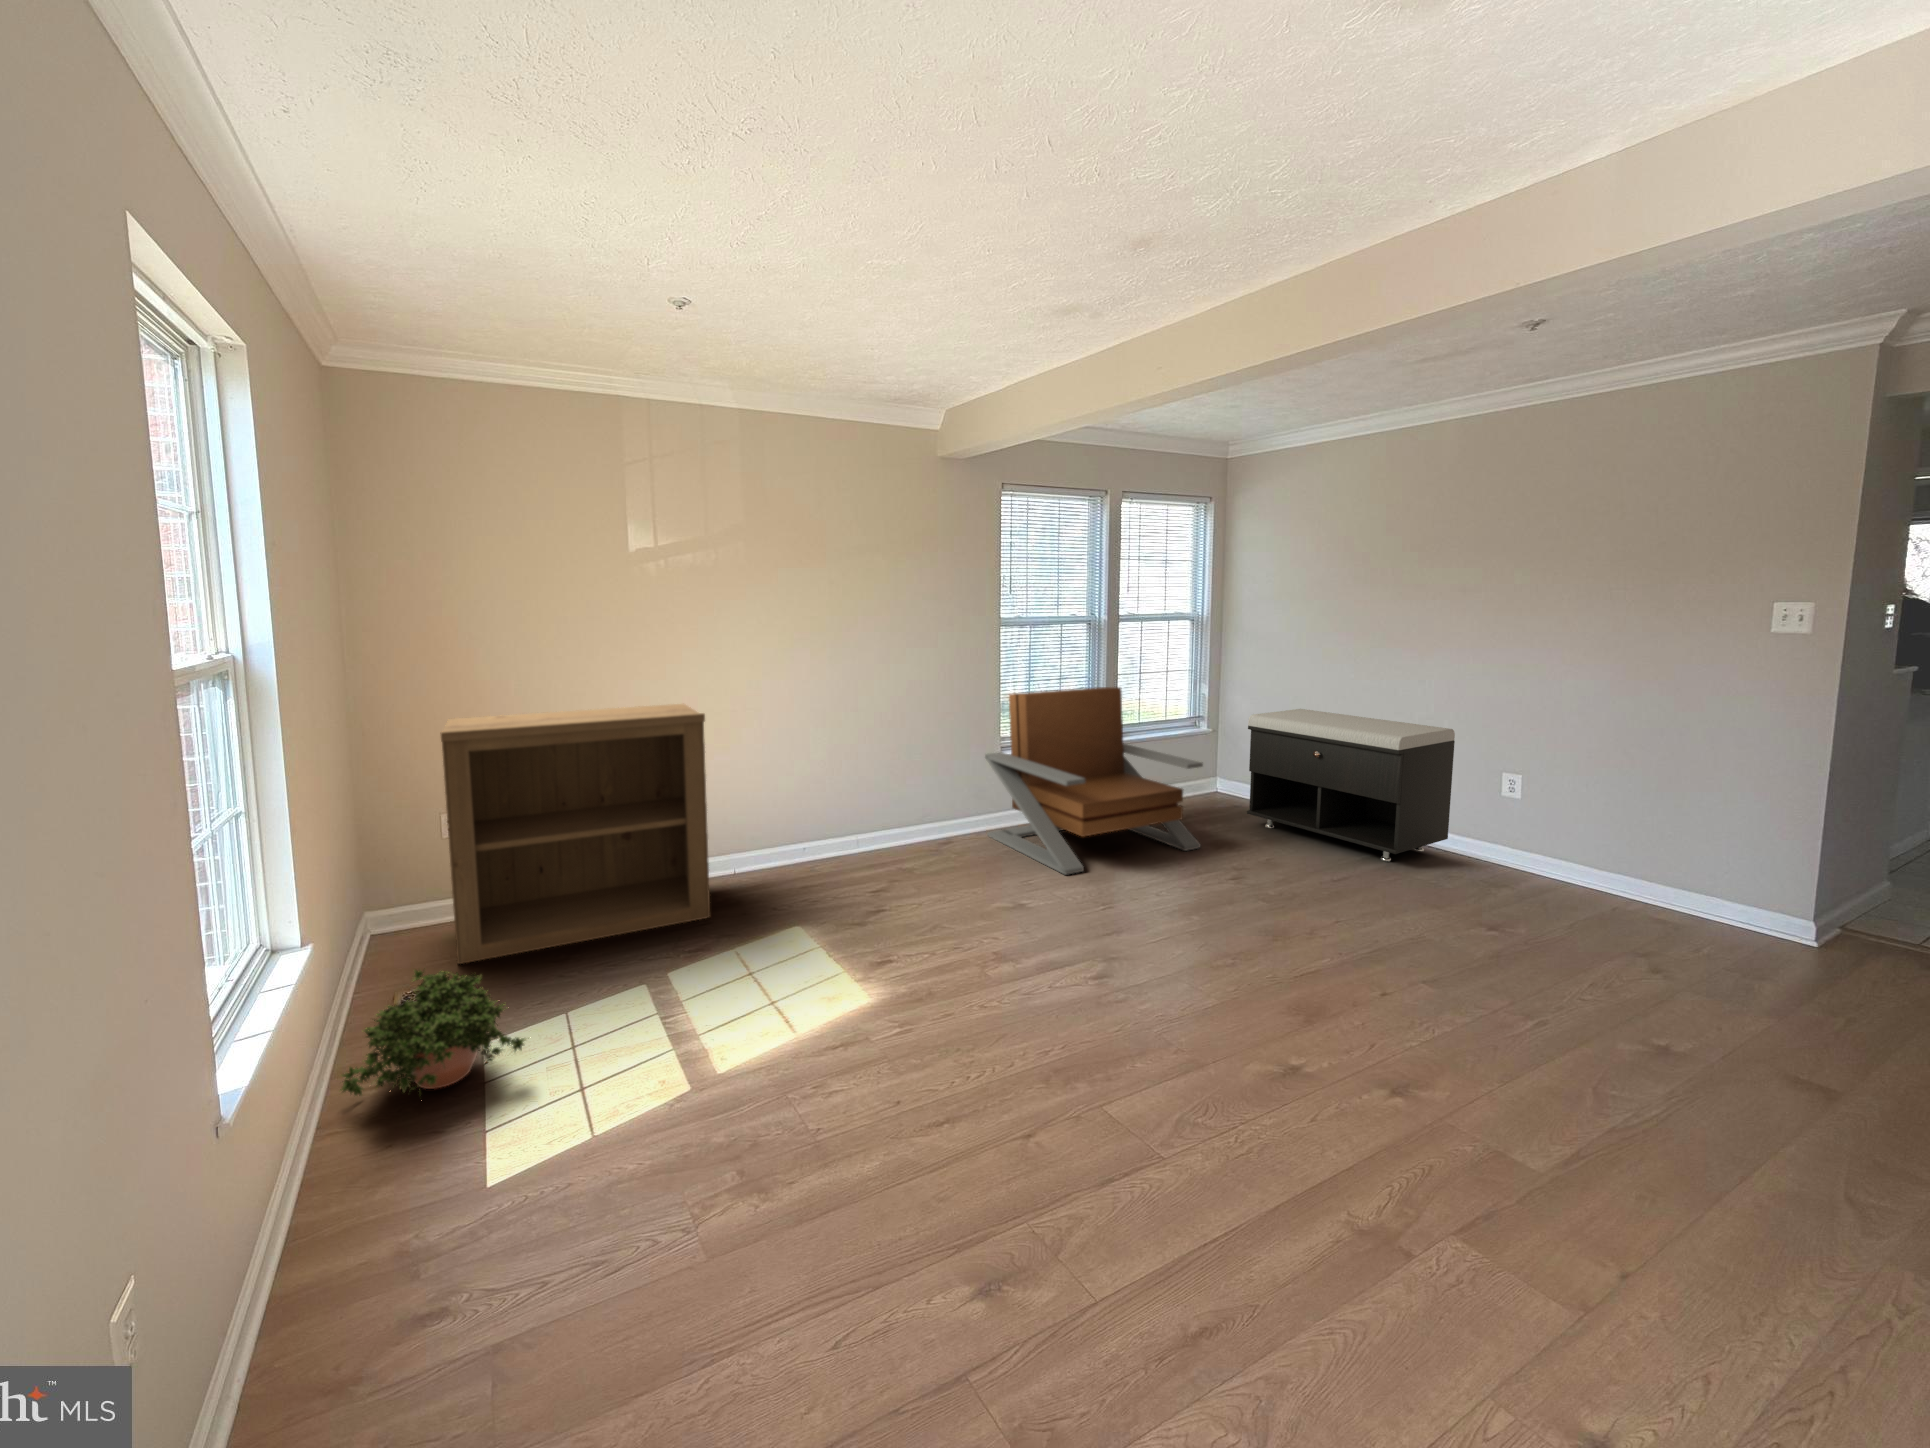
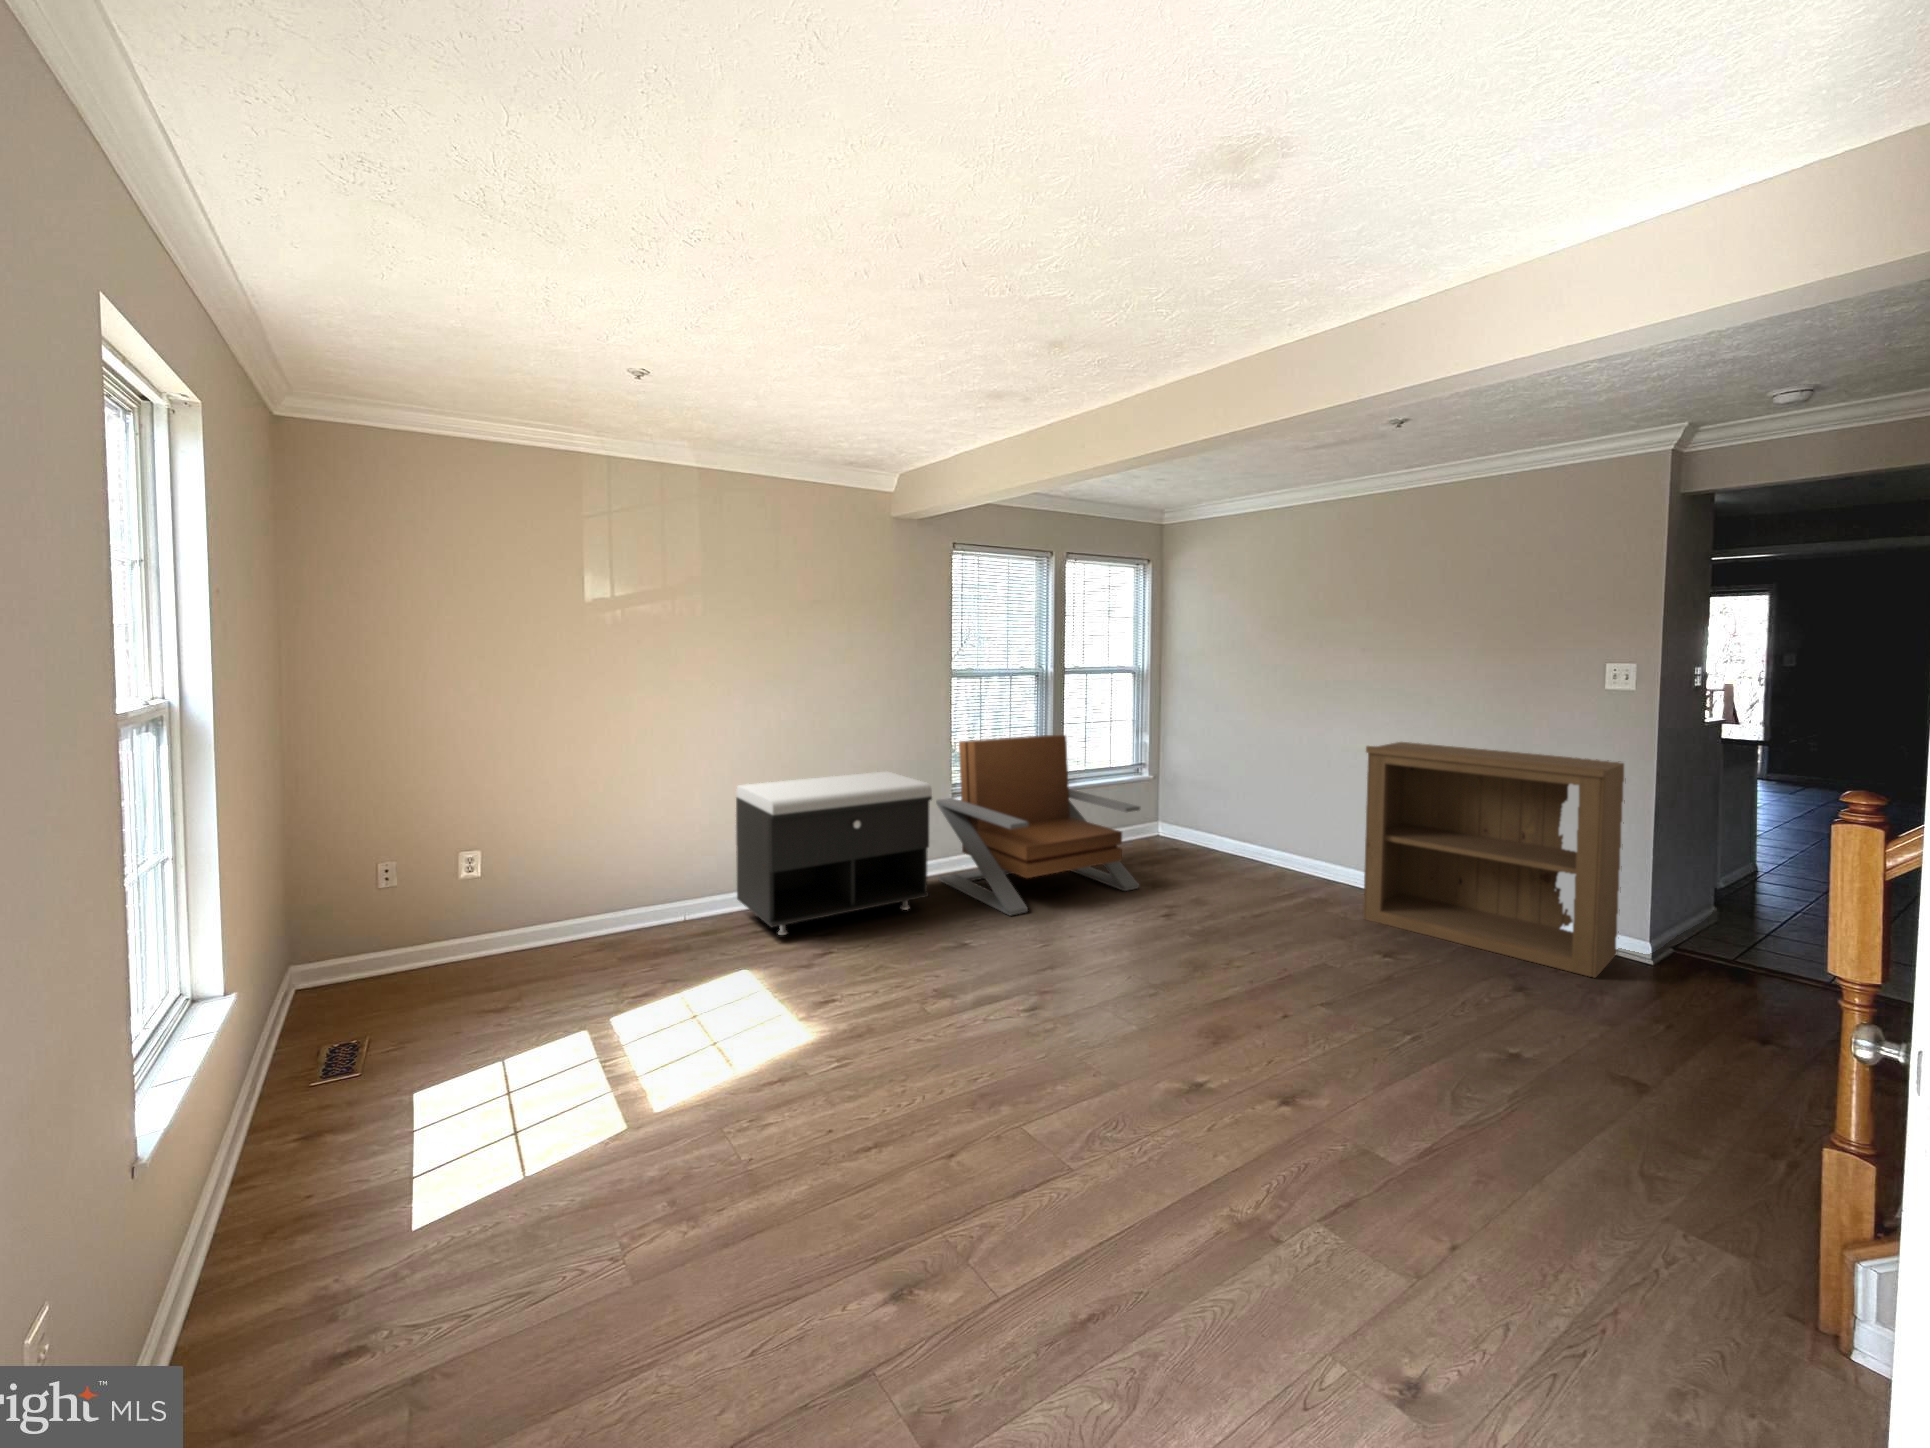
bookshelf: present [441,704,710,964] -> present [1363,742,1625,978]
storage bench: present [1247,709,1455,861] -> present [736,771,932,935]
potted plant: present [340,970,526,1096] -> none [254,1014,463,1151]

